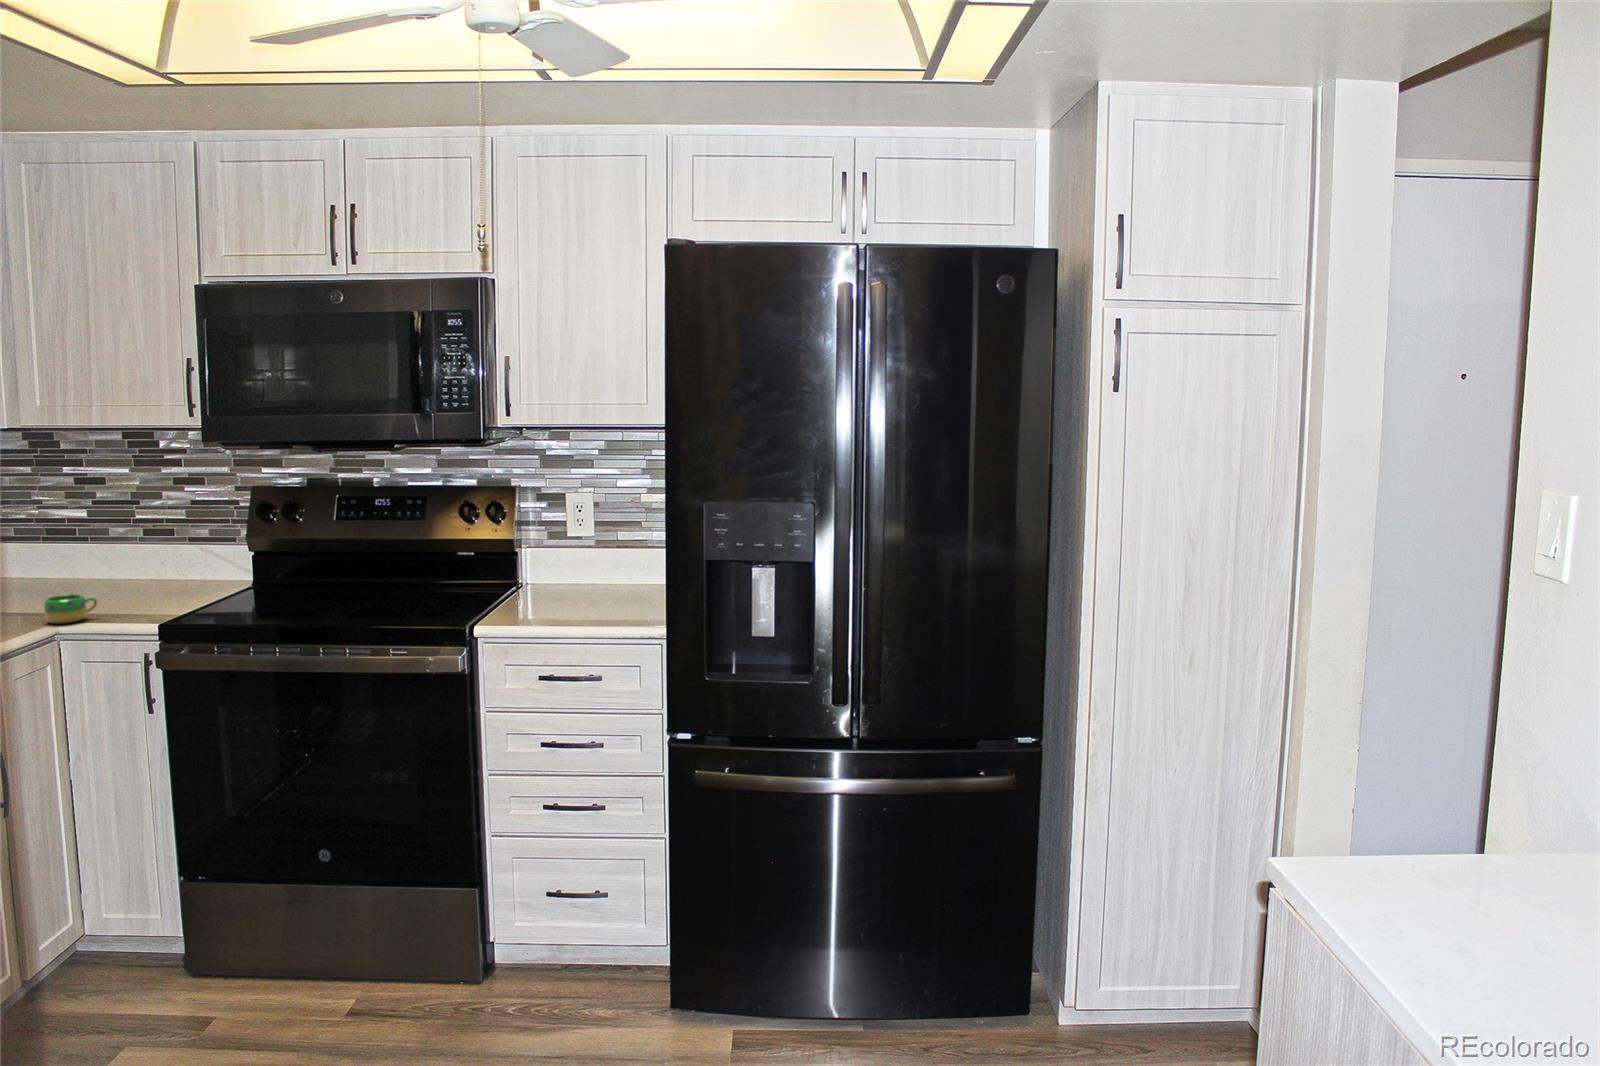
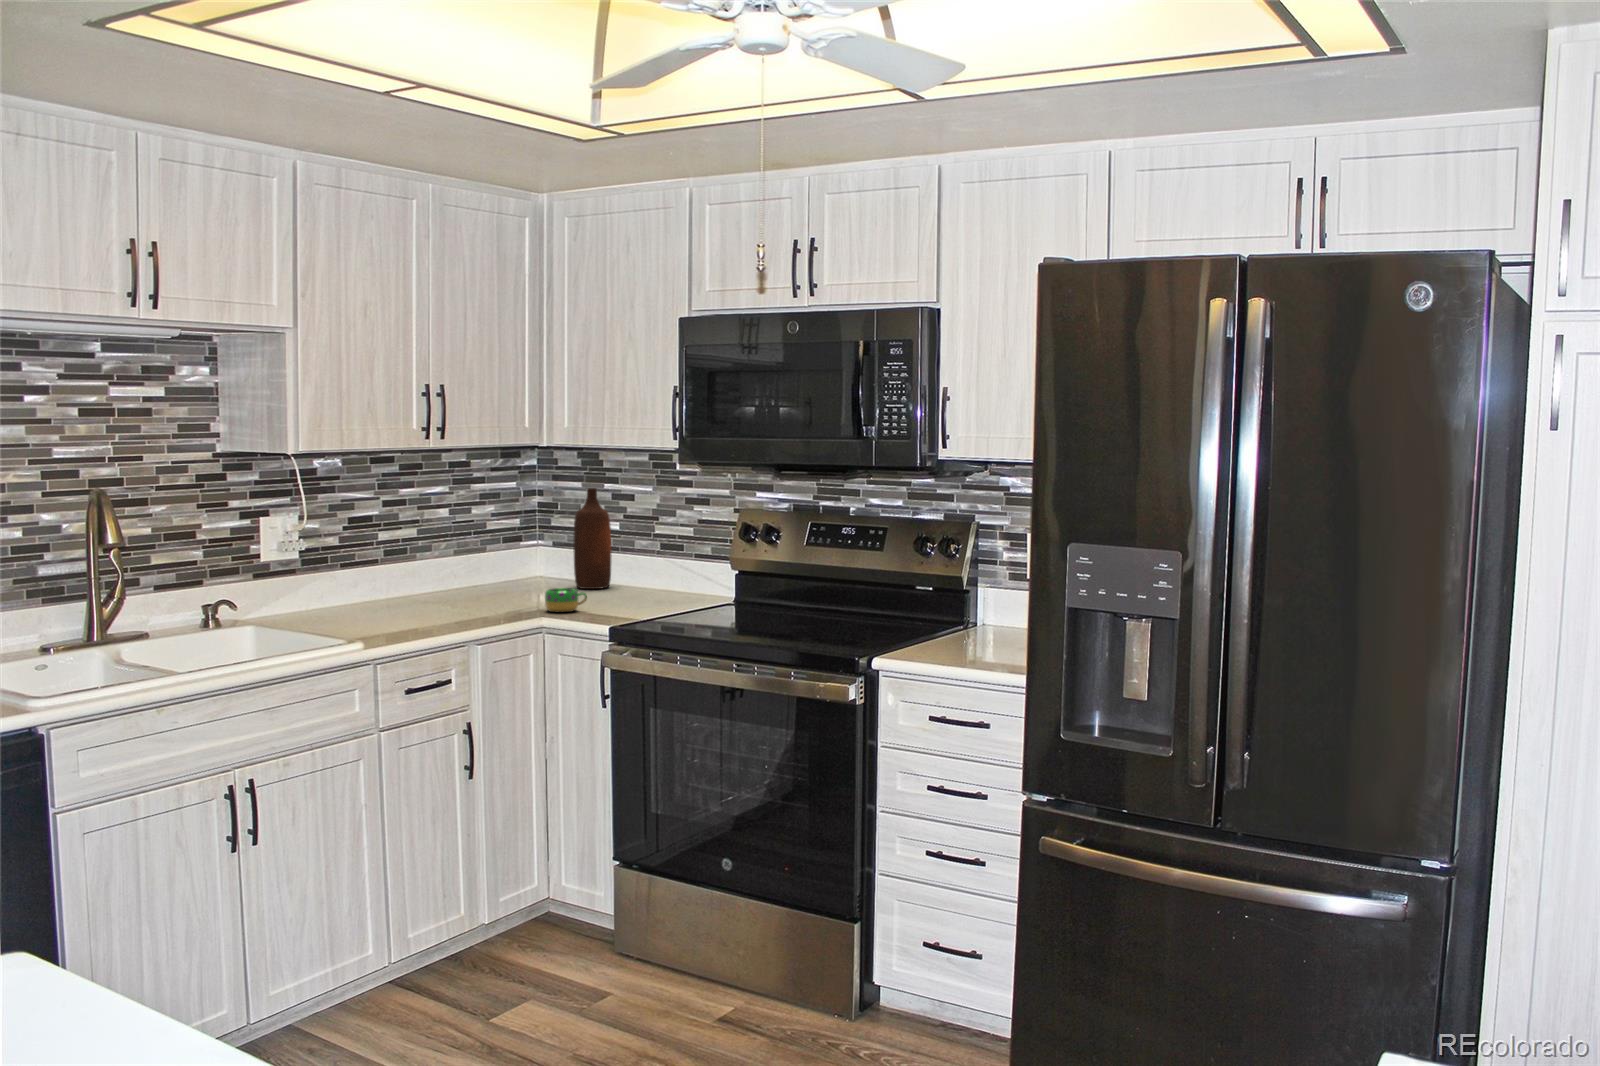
bottle: none [35,474,87,591] -> present [573,488,611,589]

